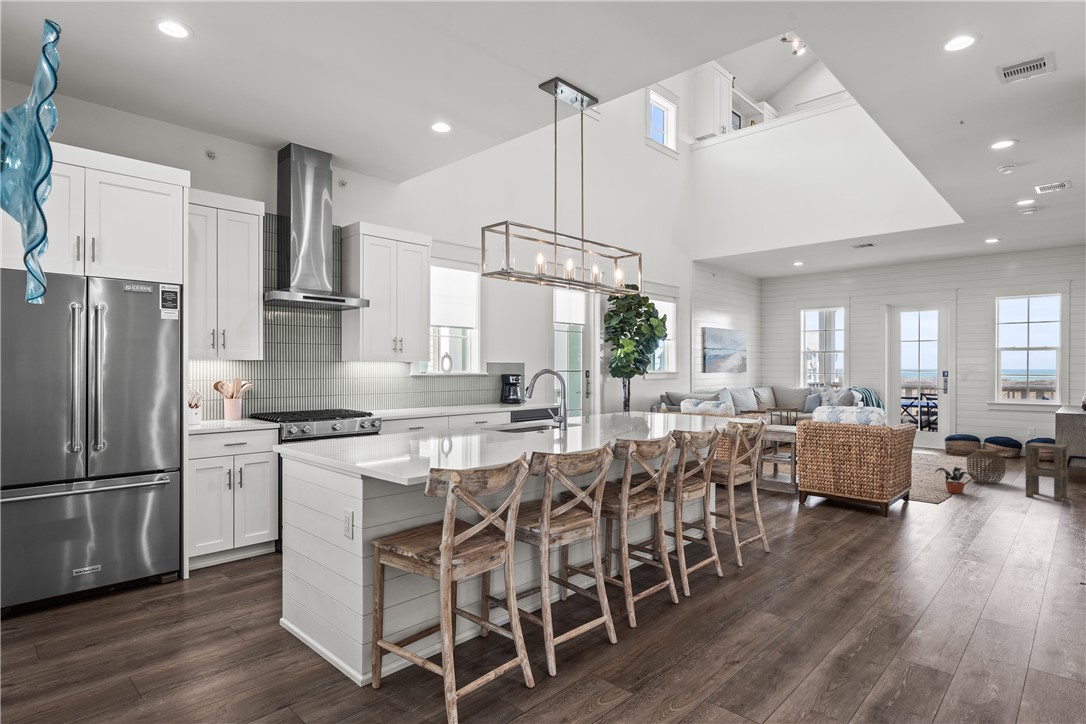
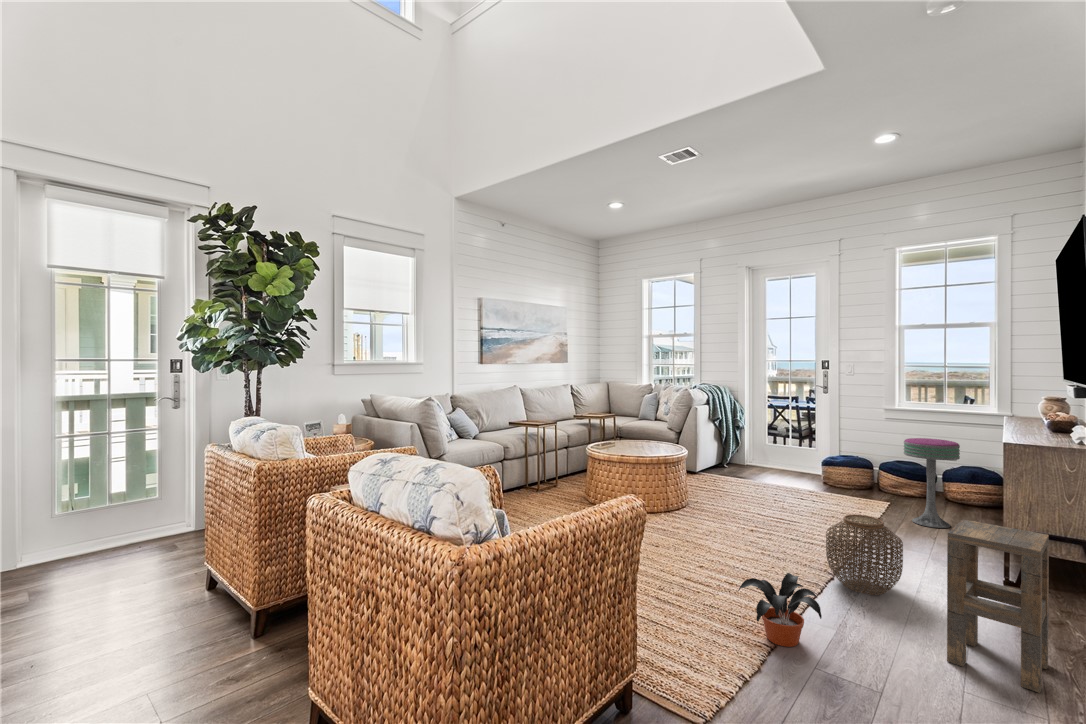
bar stool: none [1003,418,1035,468] -> present [904,438,960,528]

